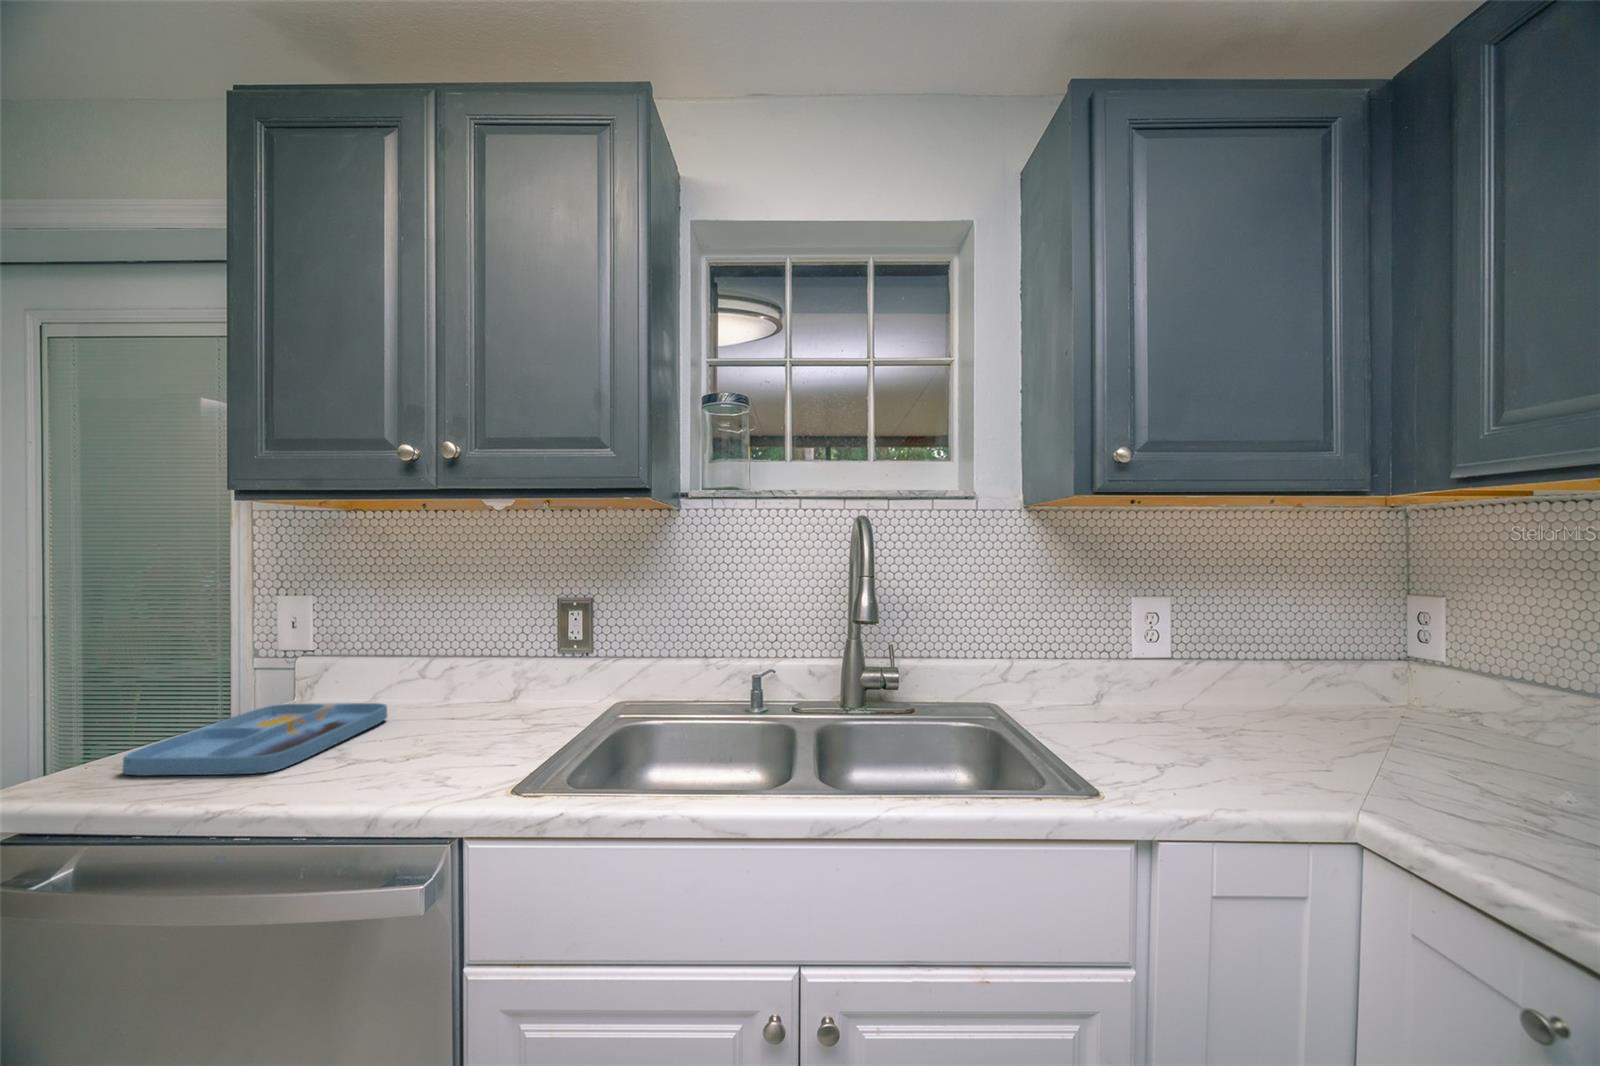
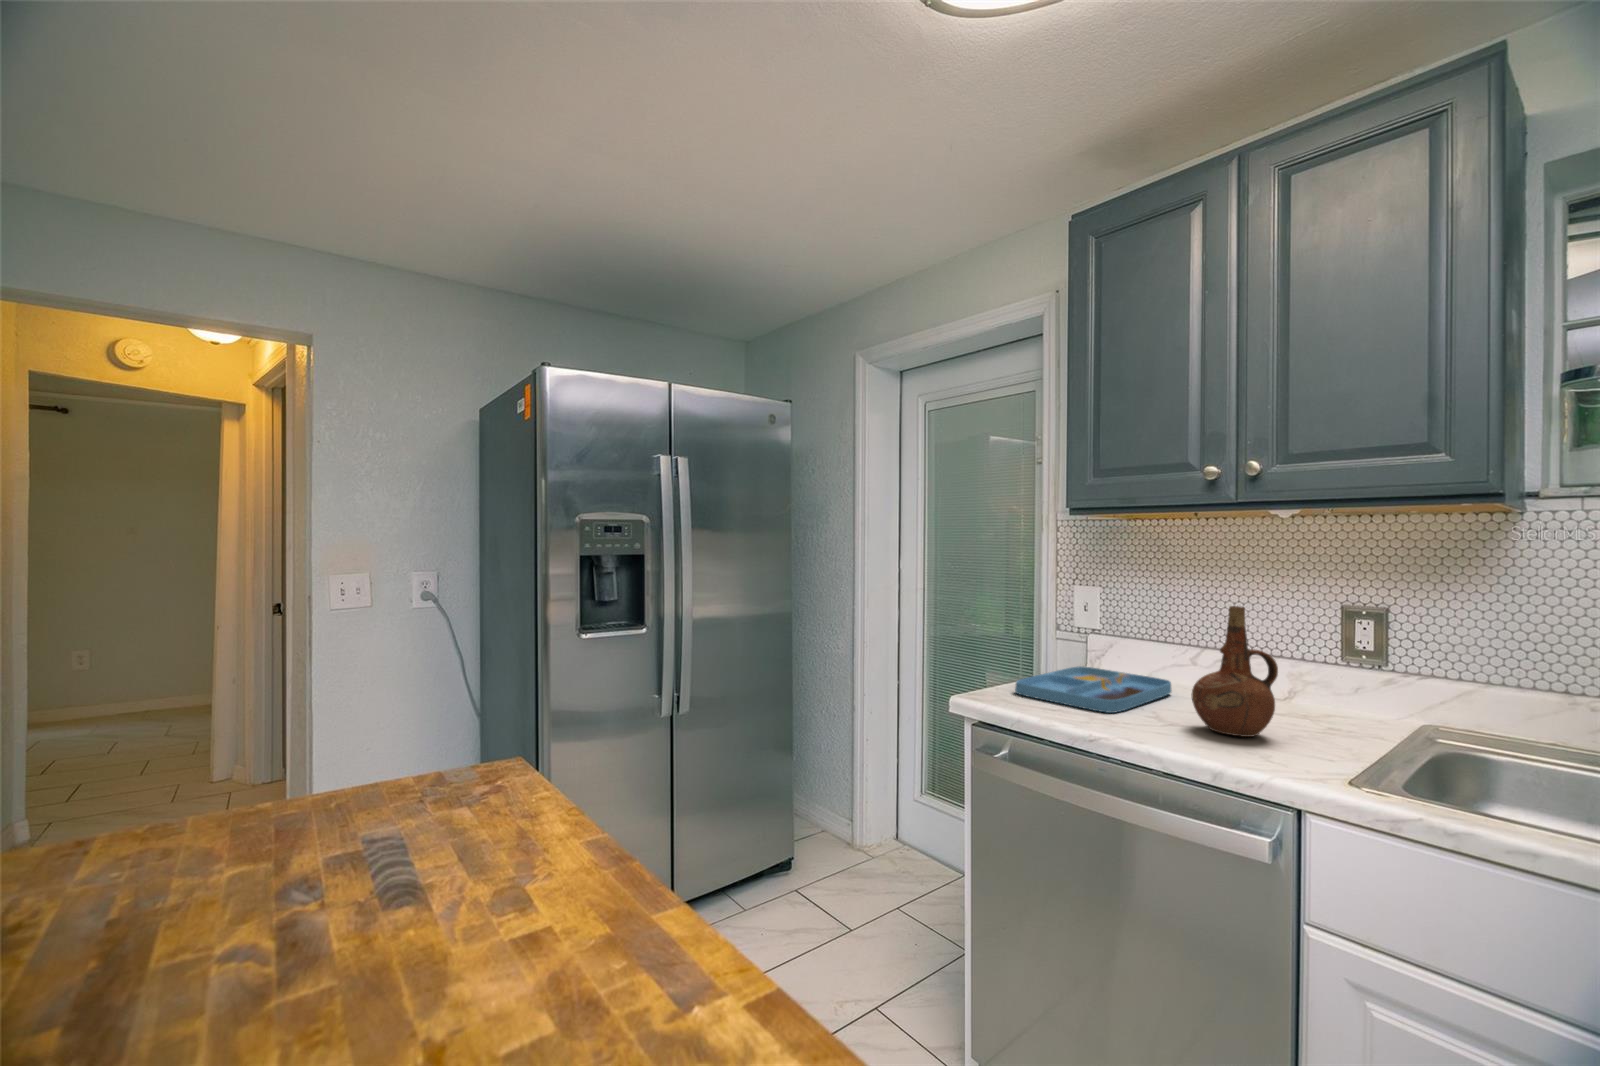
ceramic pitcher: none [377,613,474,766] -> present [1191,606,1278,737]

